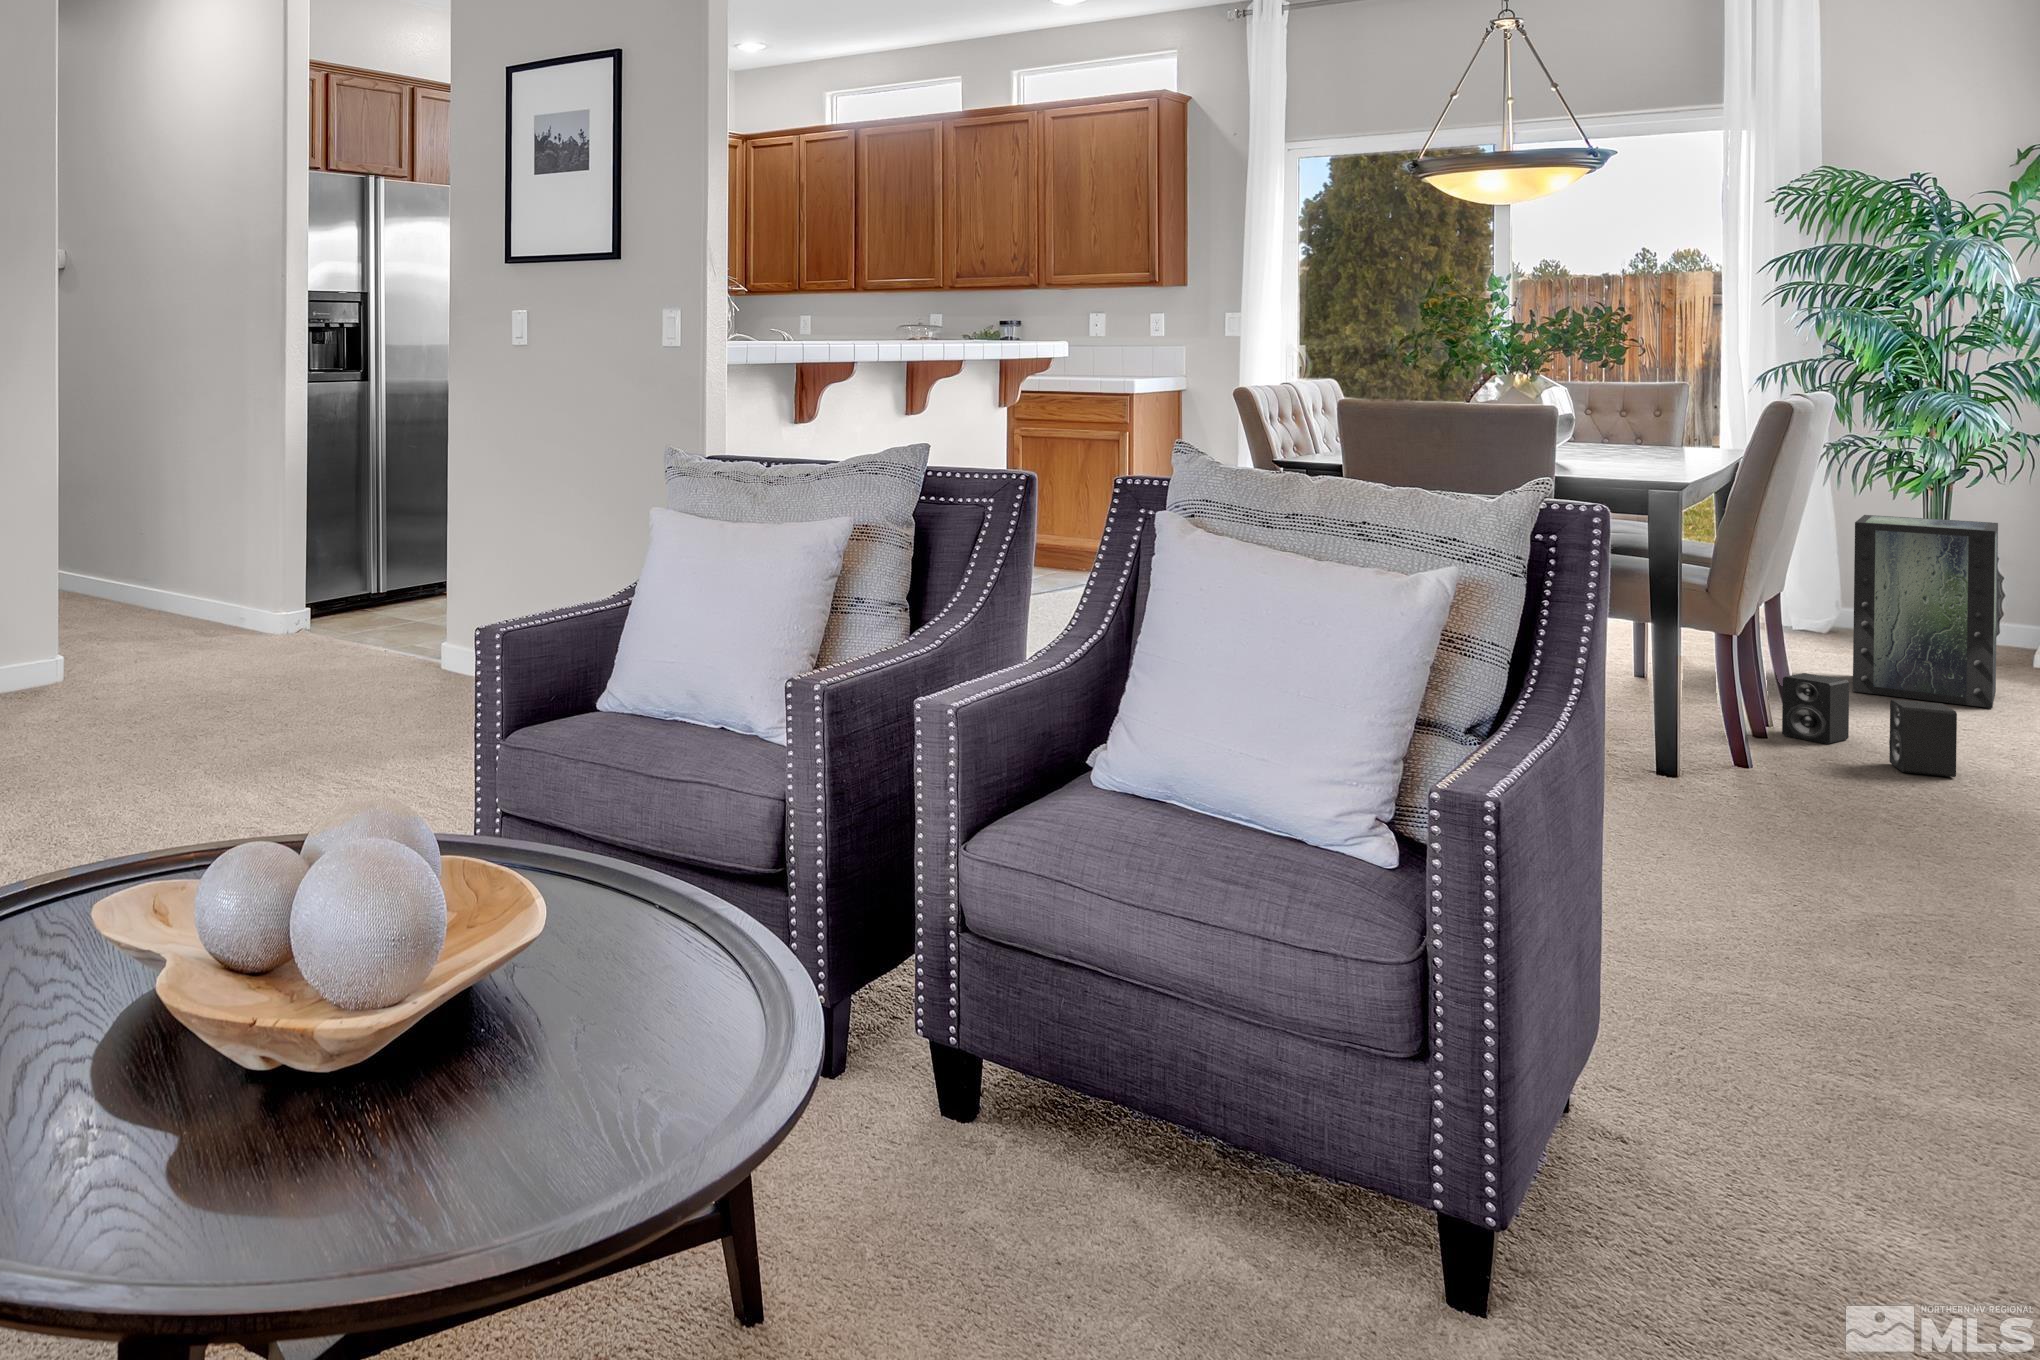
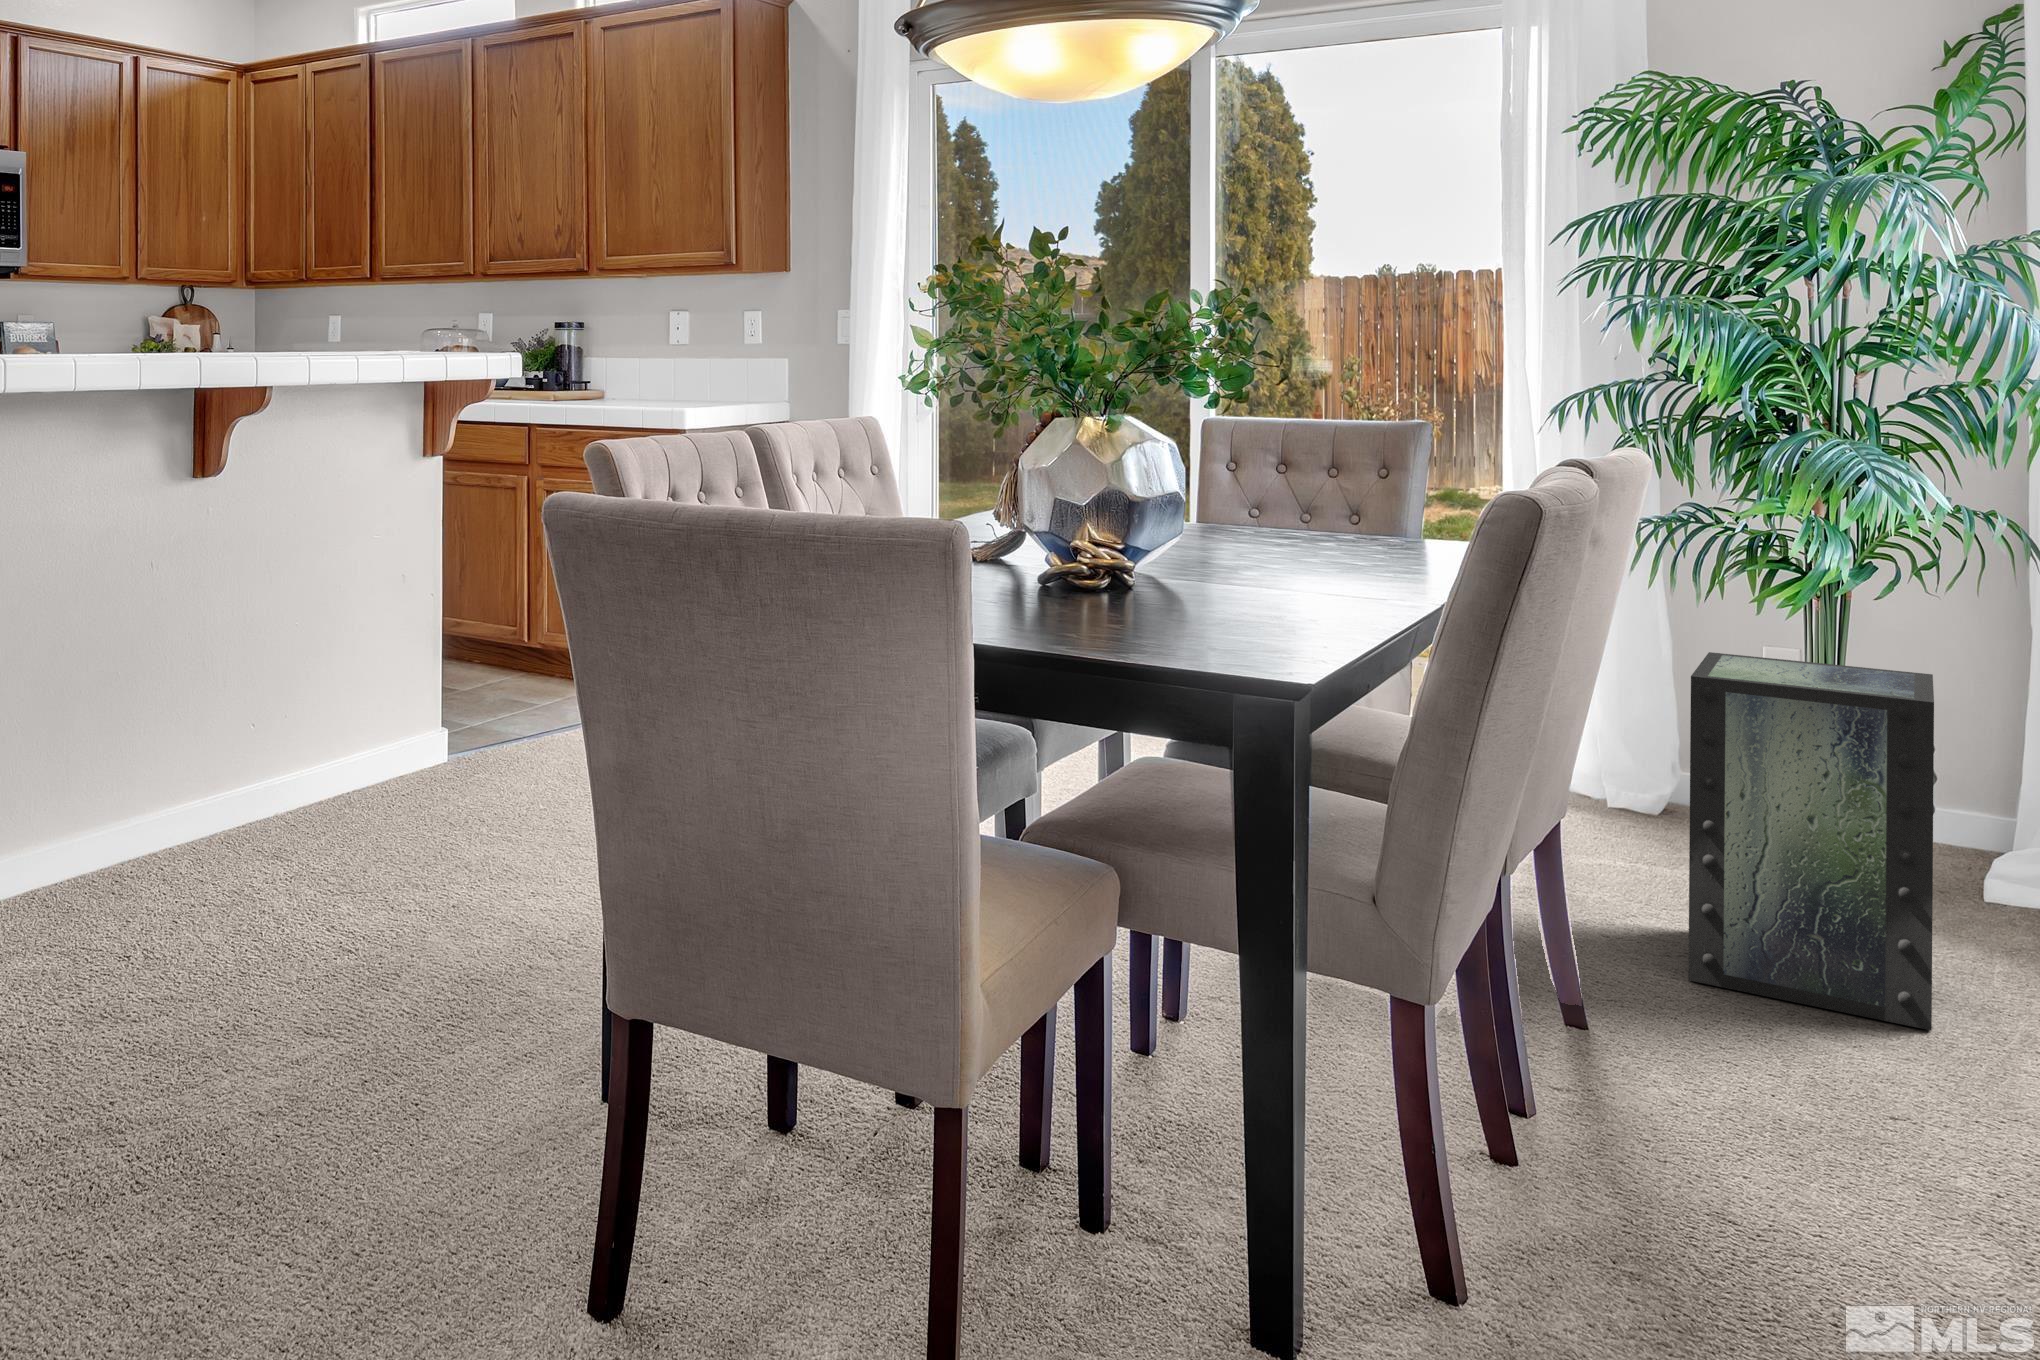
speaker: present [1782,673,1957,777] -> none [1545,1005,1889,1313]

